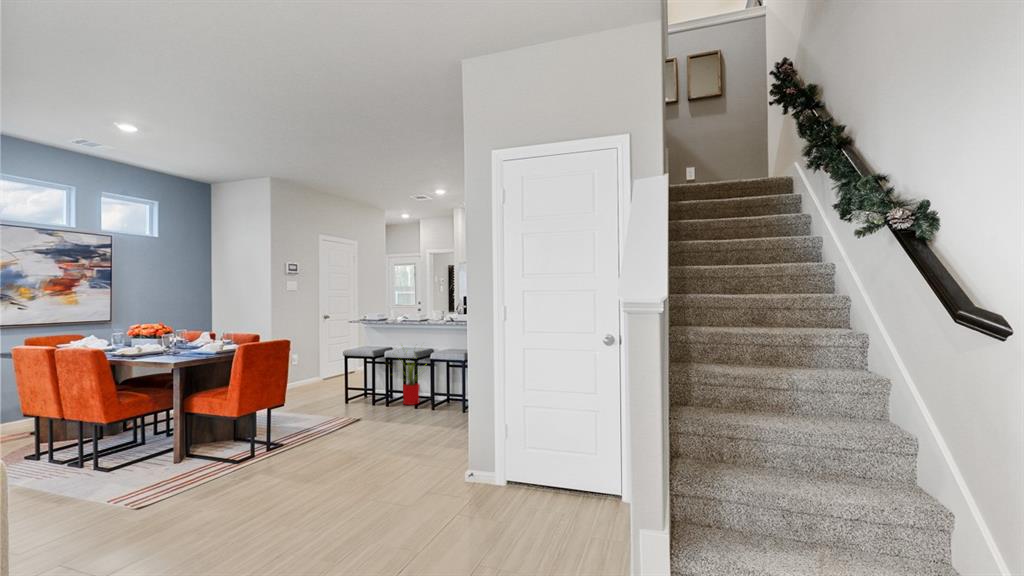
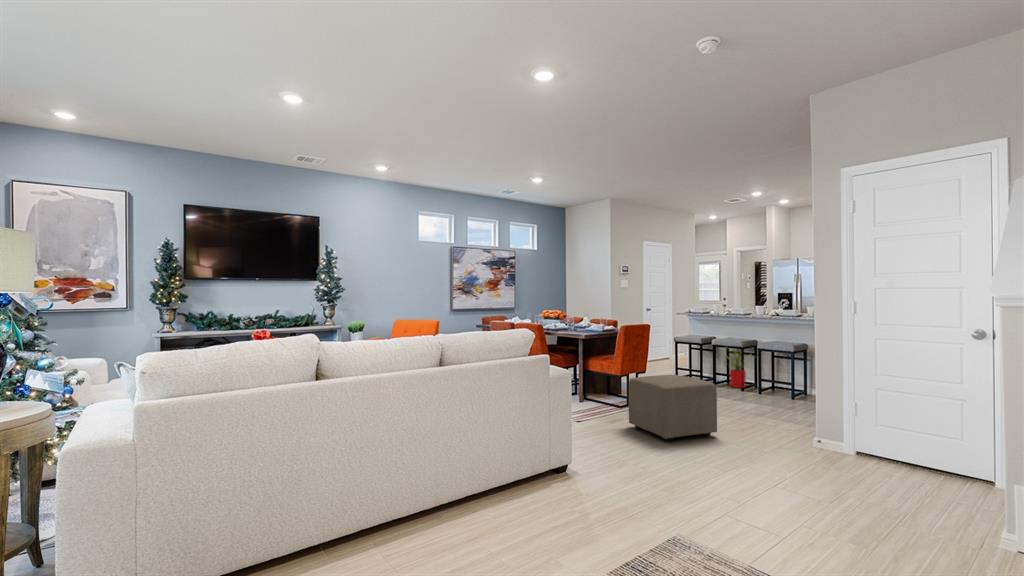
ottoman: none [225,411,354,519] -> present [629,375,717,441]

